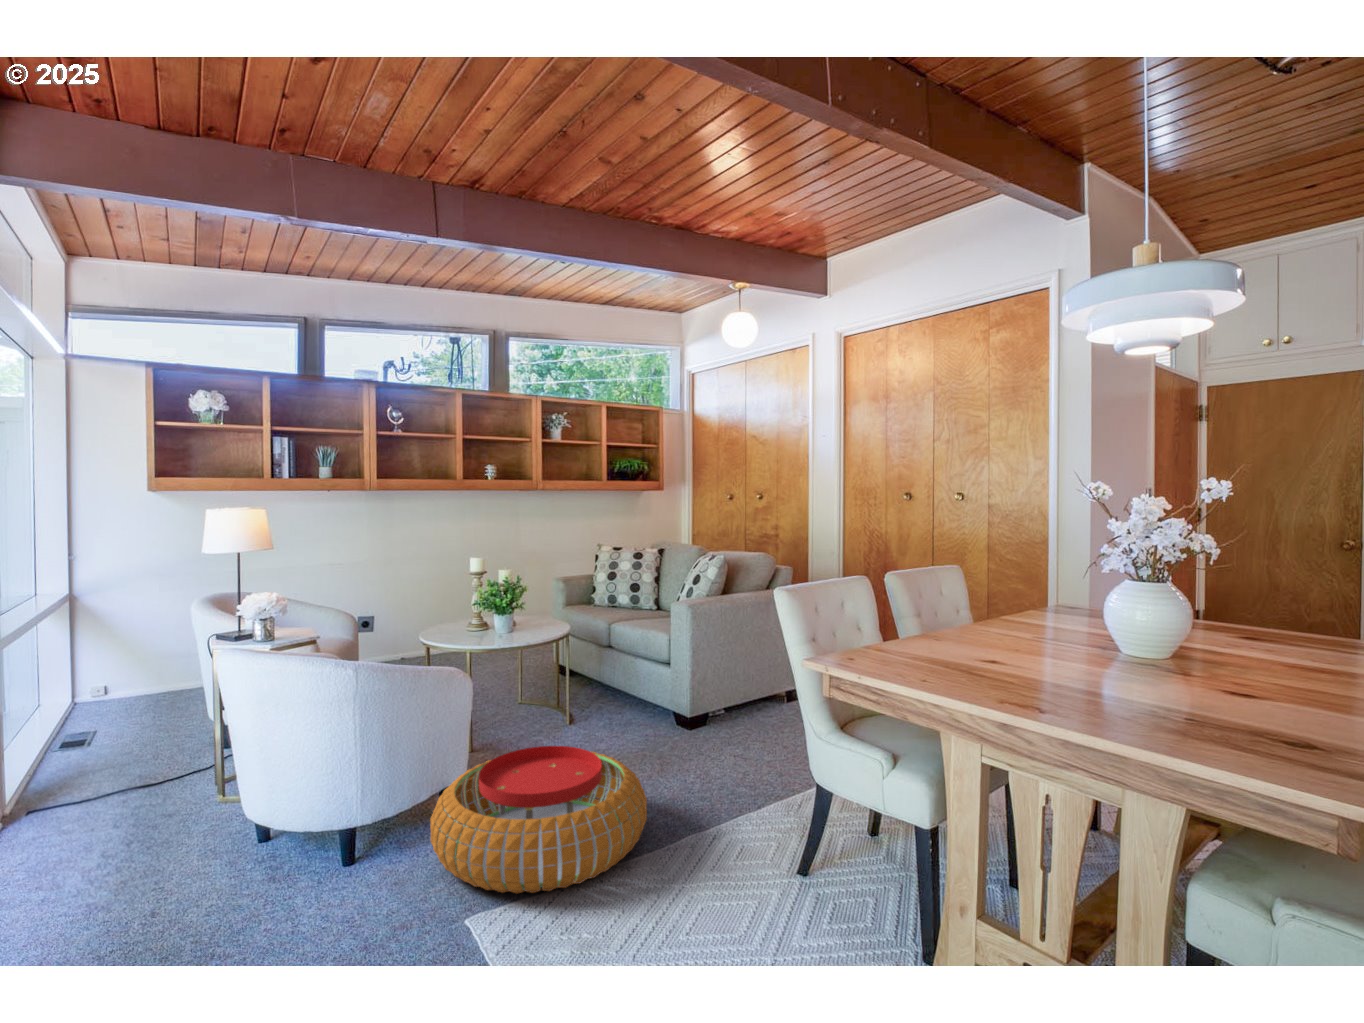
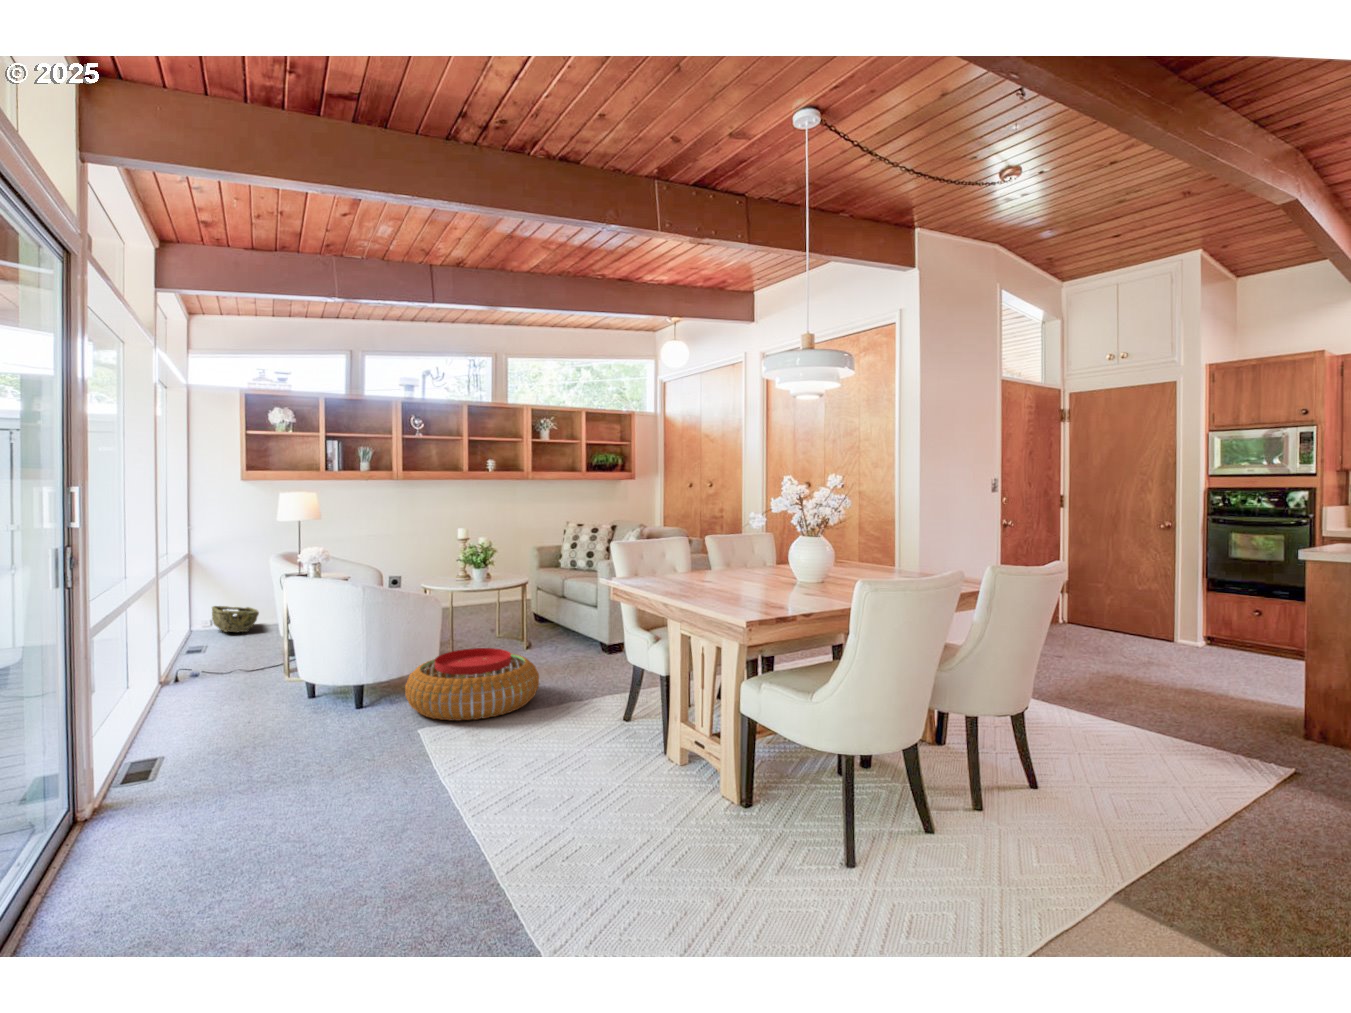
woven basket: none [102,667,174,708] -> present [212,606,259,633]

